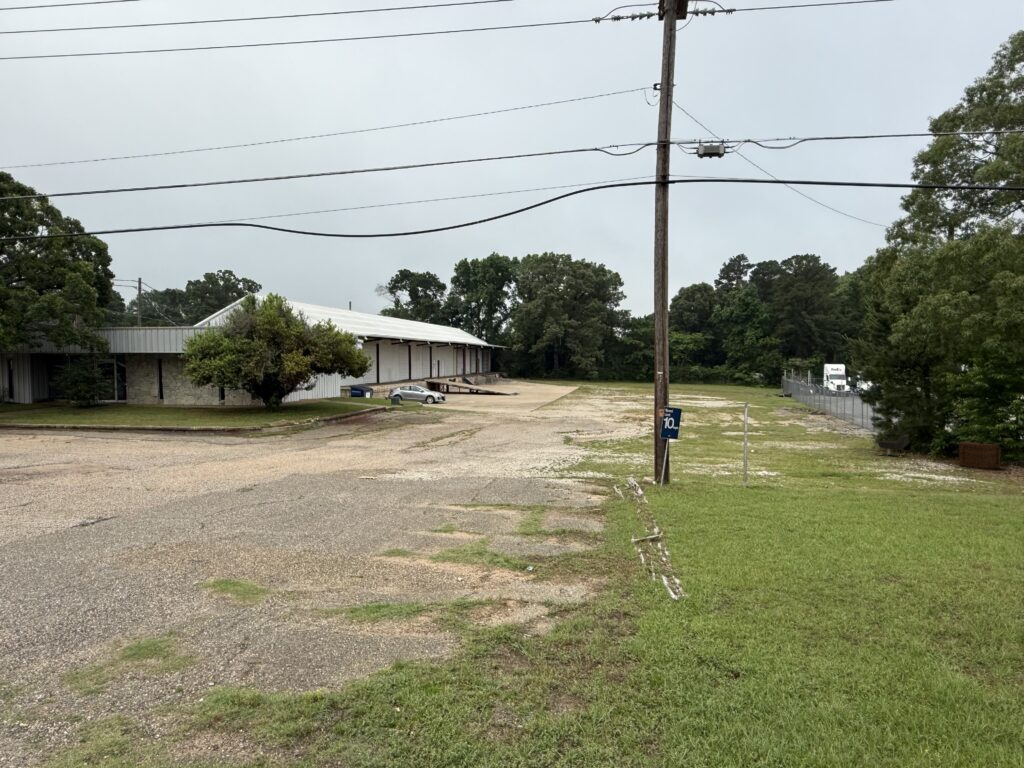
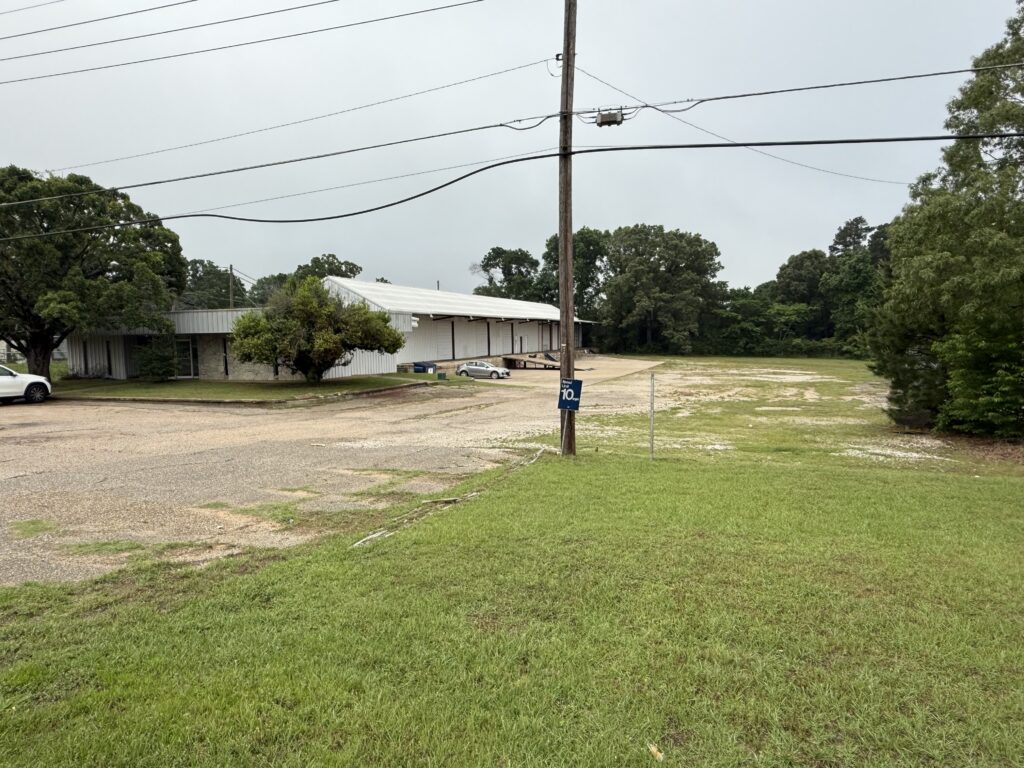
wooden crate: present [959,441,1001,469] -> none [967,417,1016,448]

